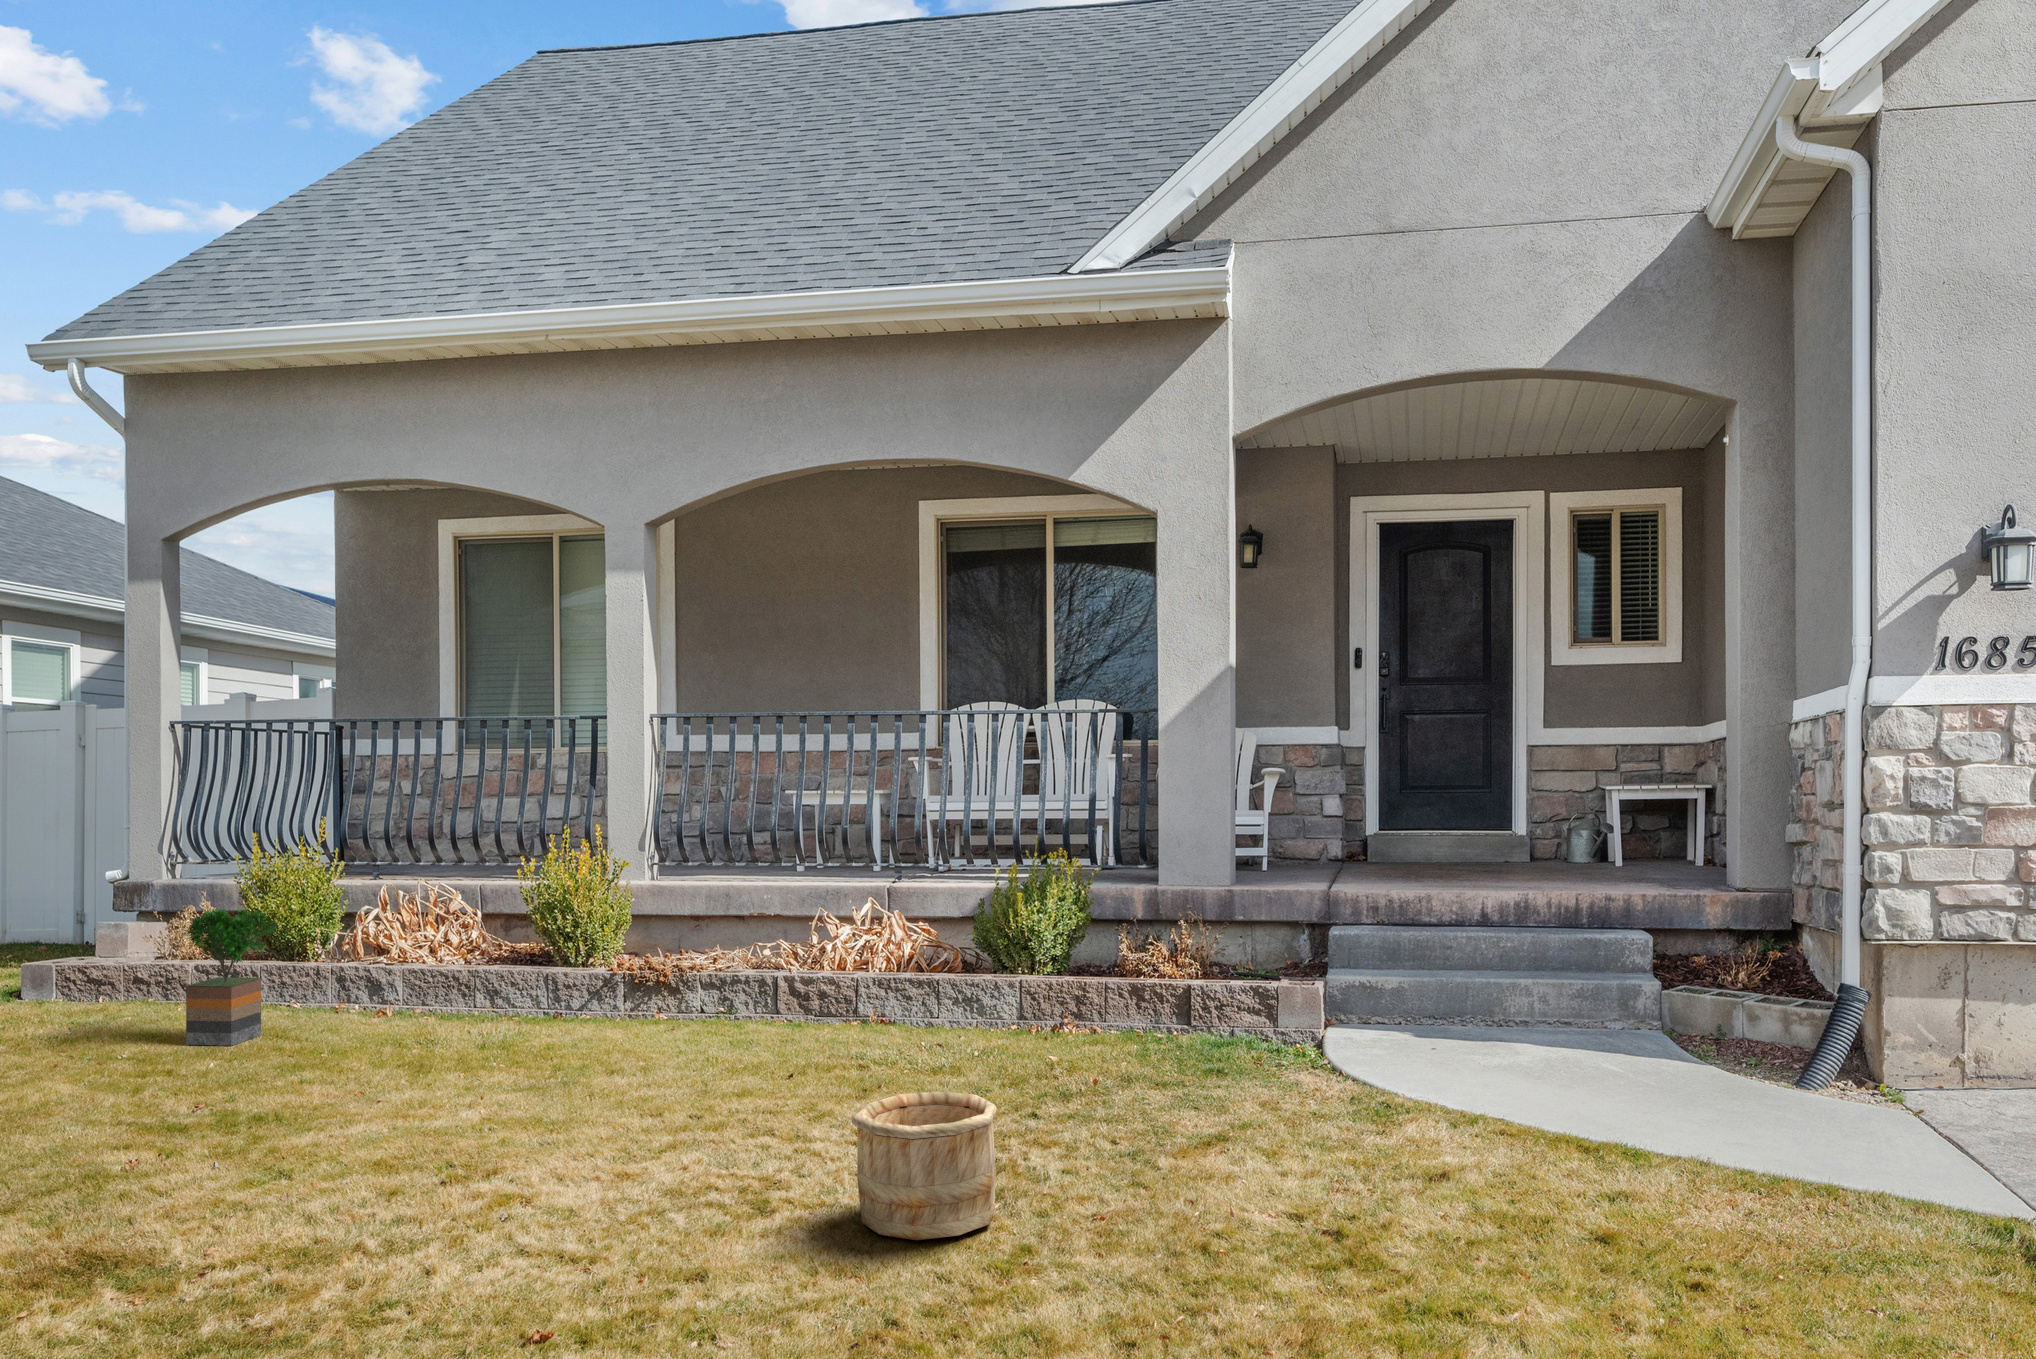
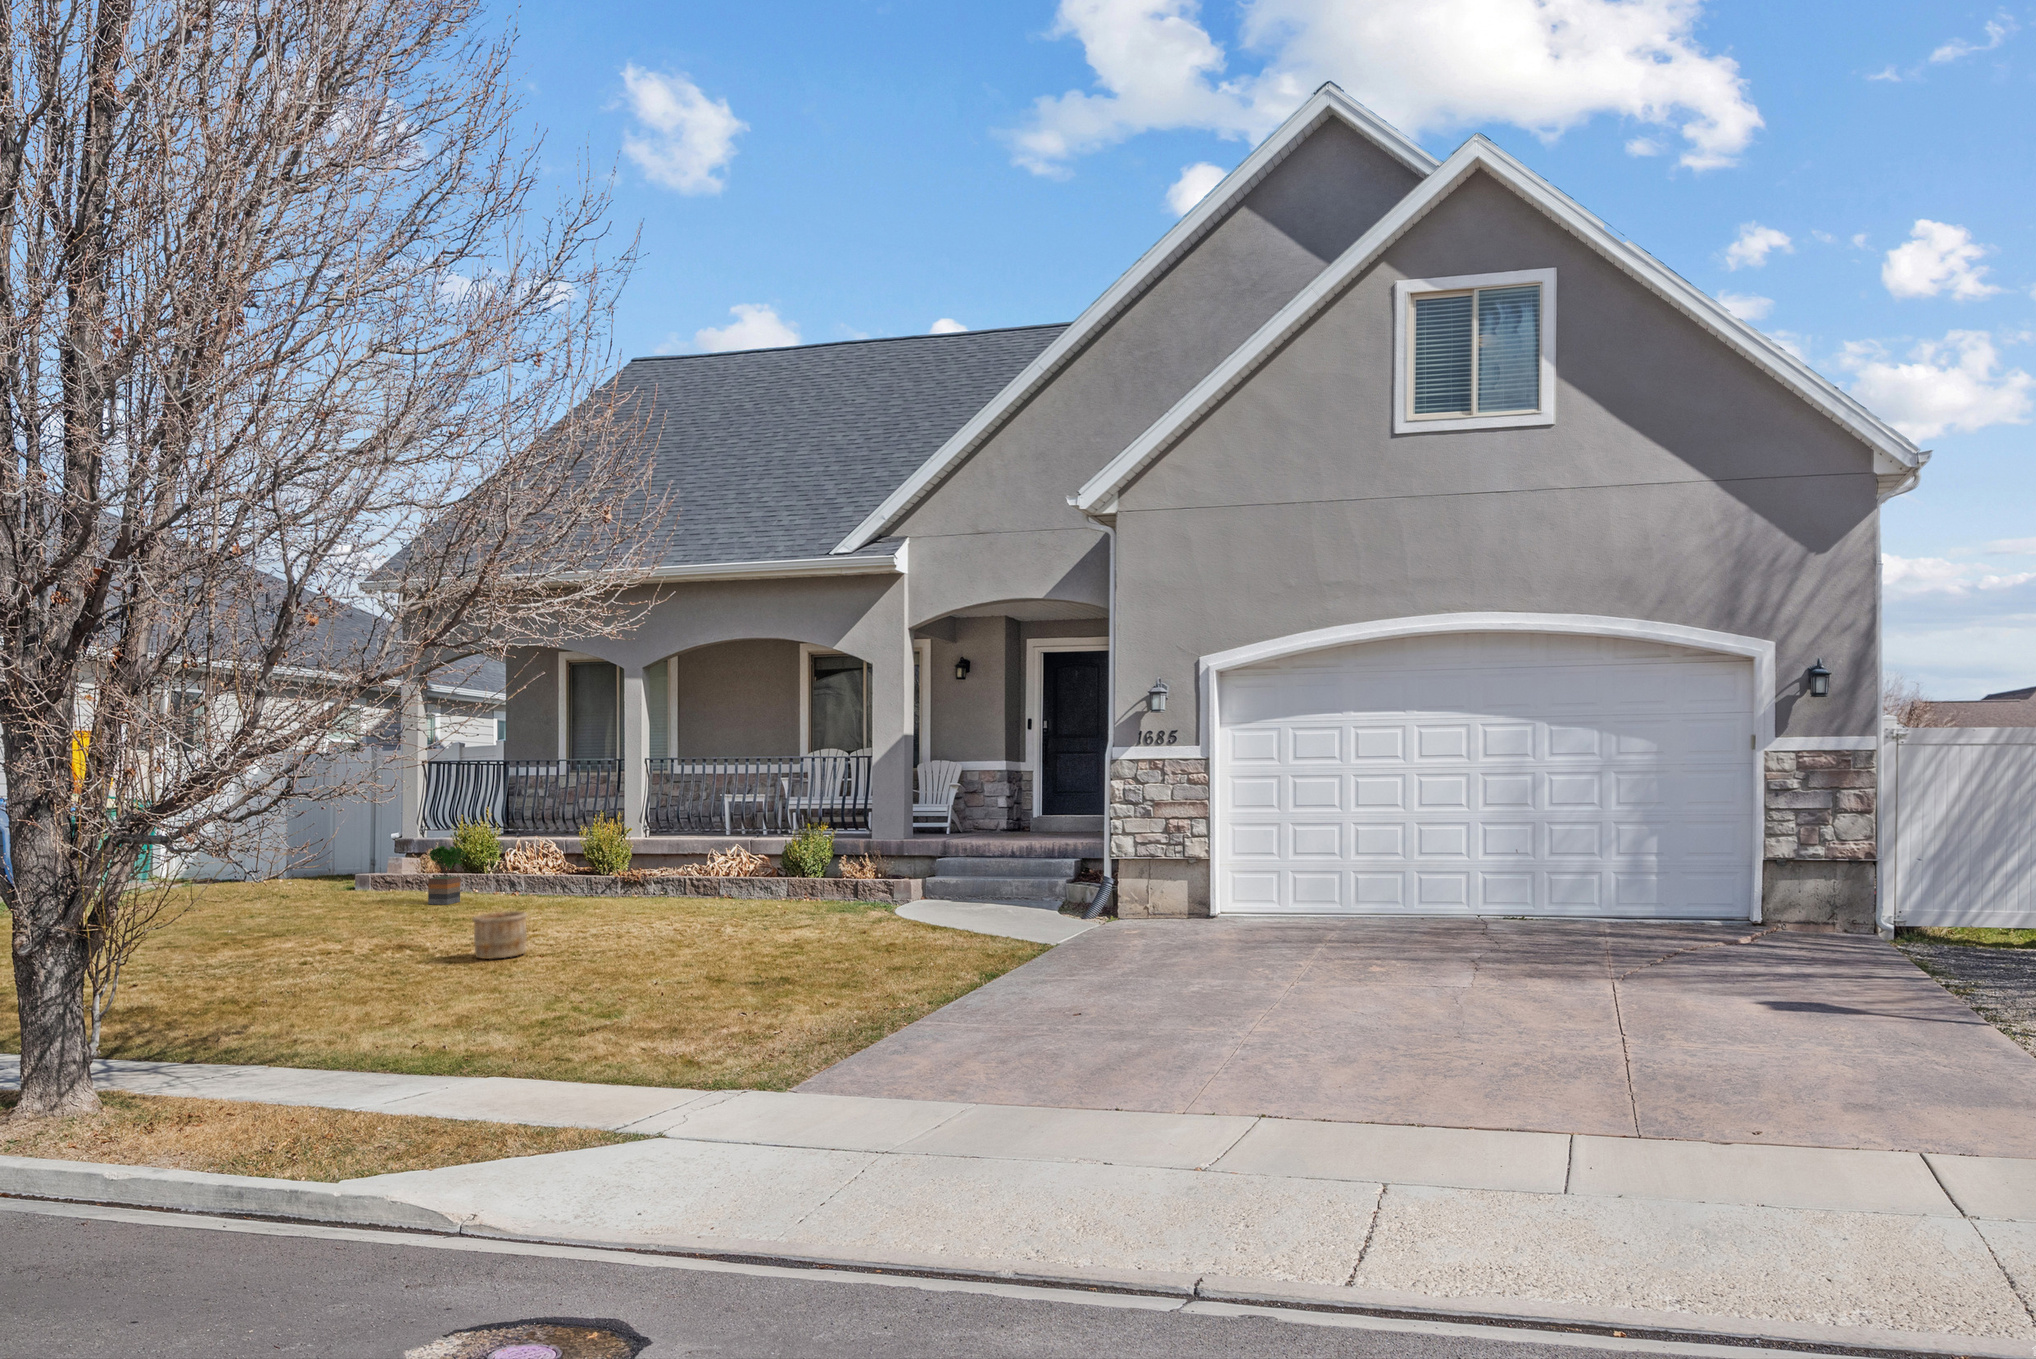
wooden bucket: present [852,1091,997,1240] -> present [473,911,527,959]

